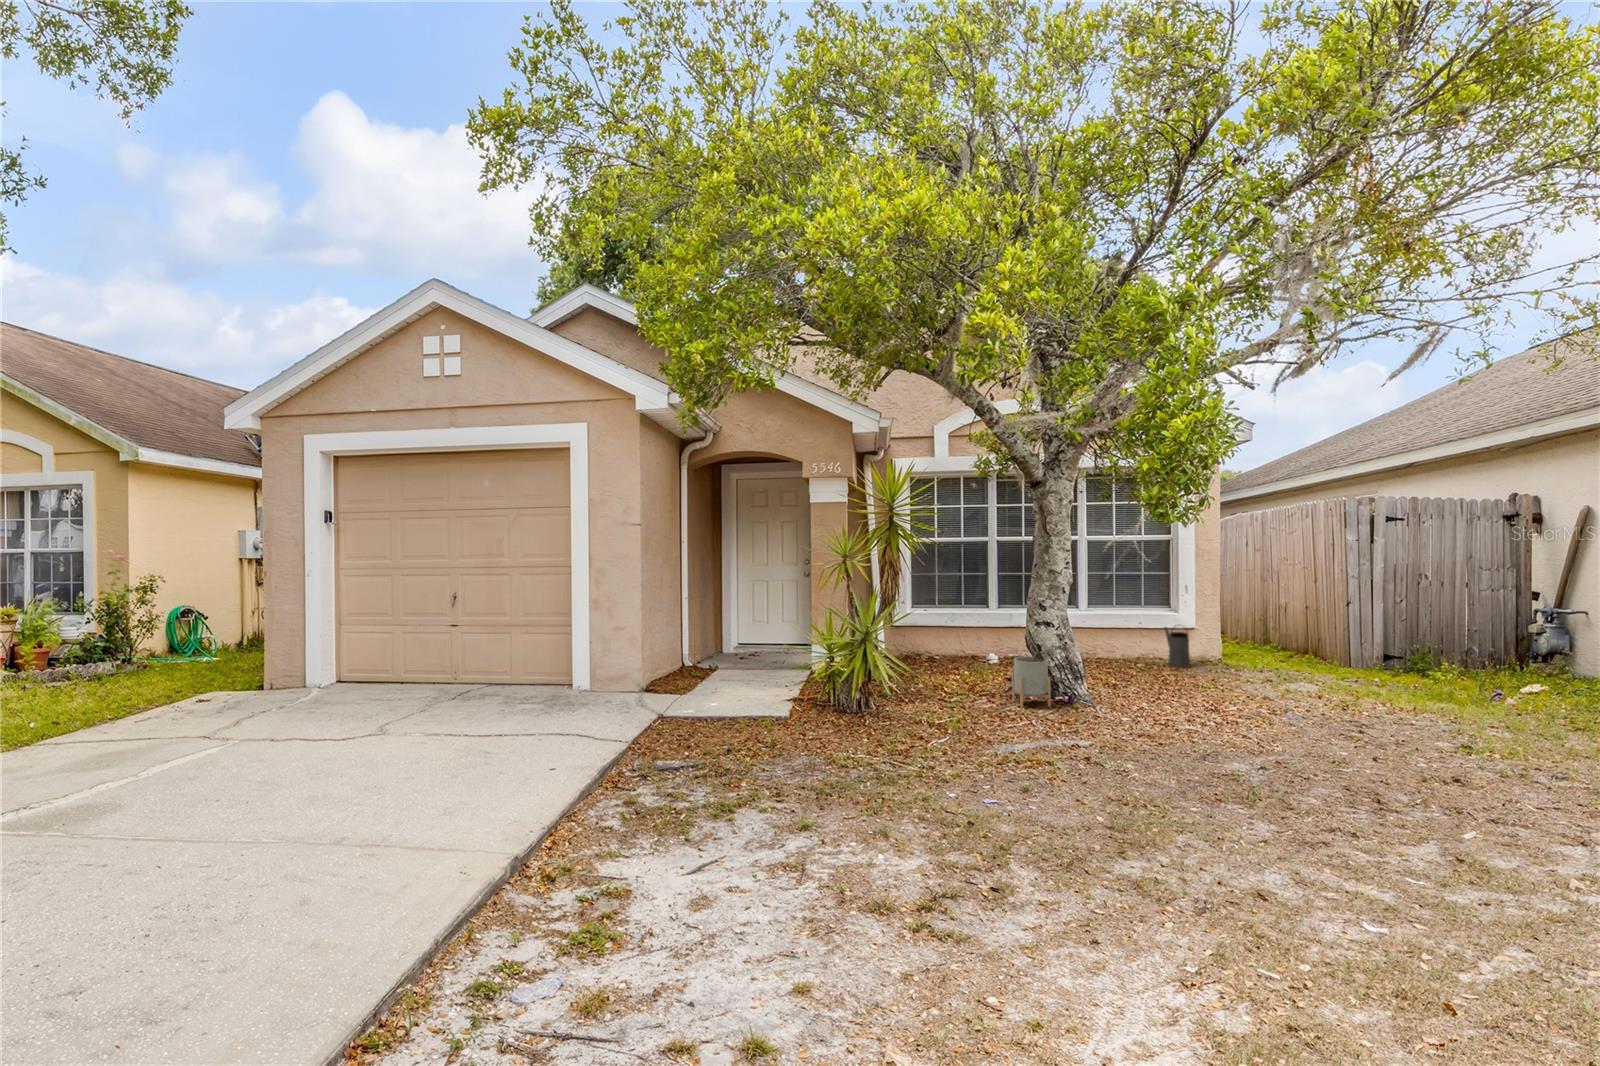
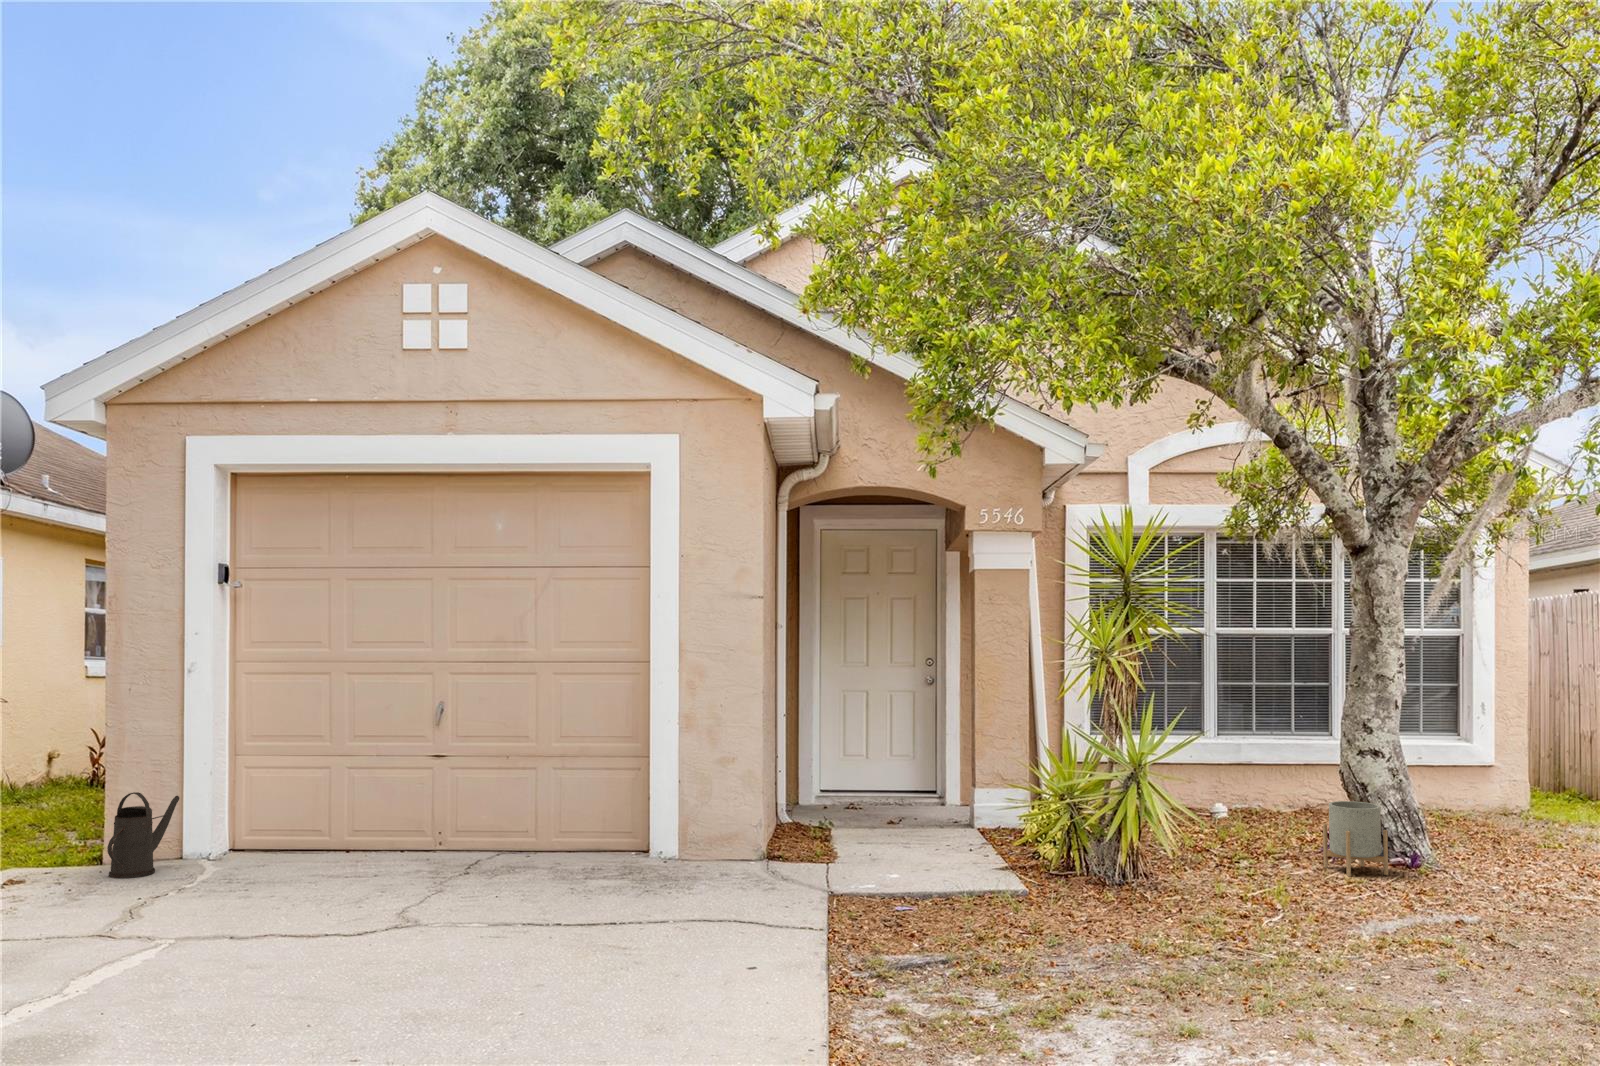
watering can: present [1165,625,1191,668] -> present [107,792,179,878]

